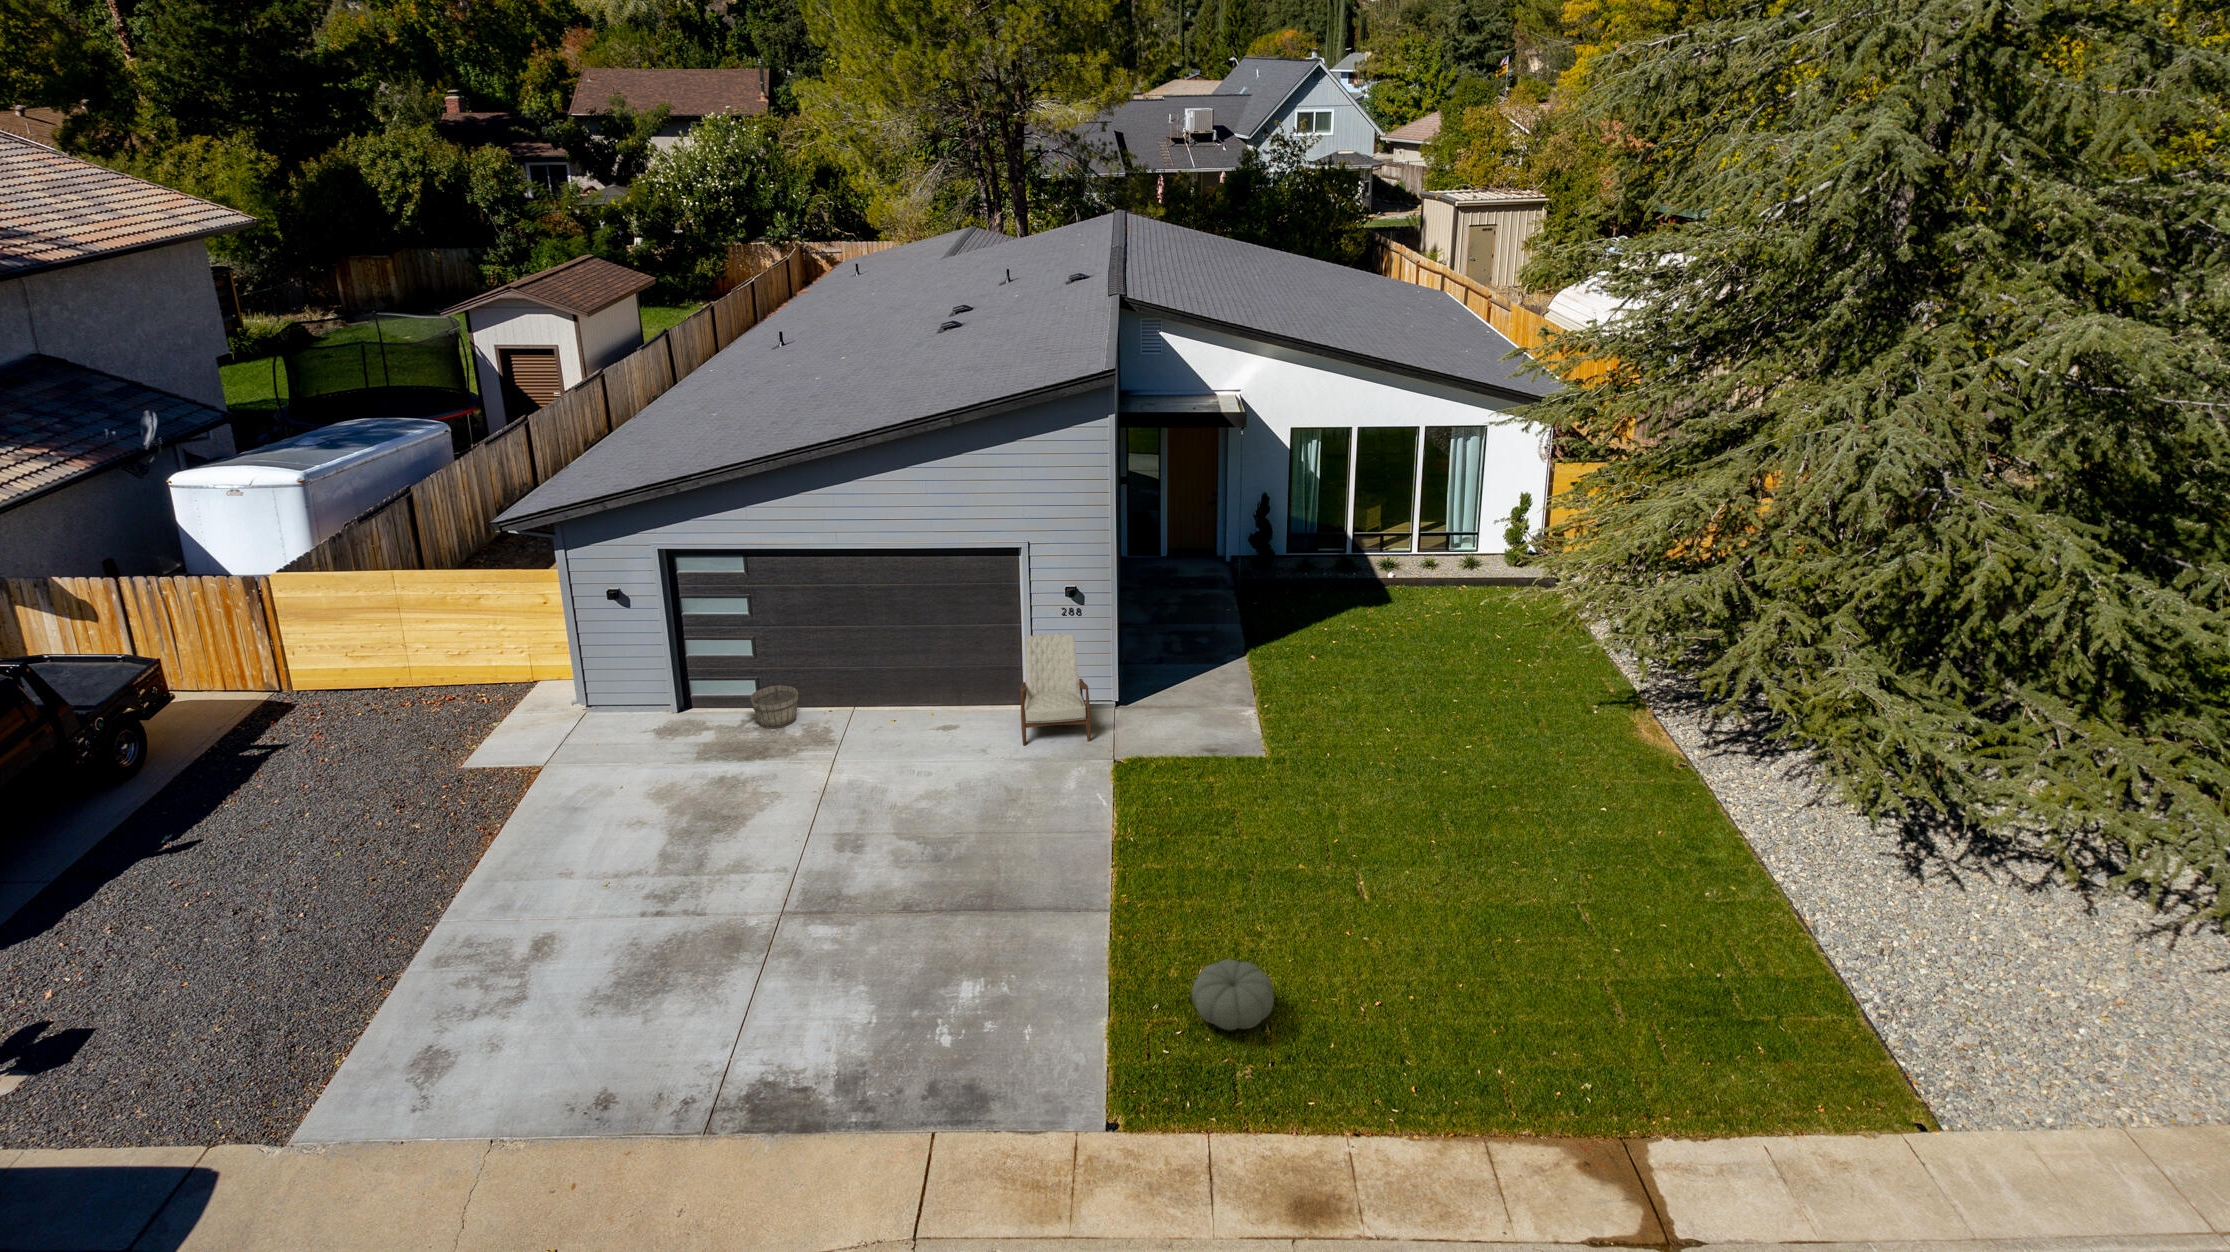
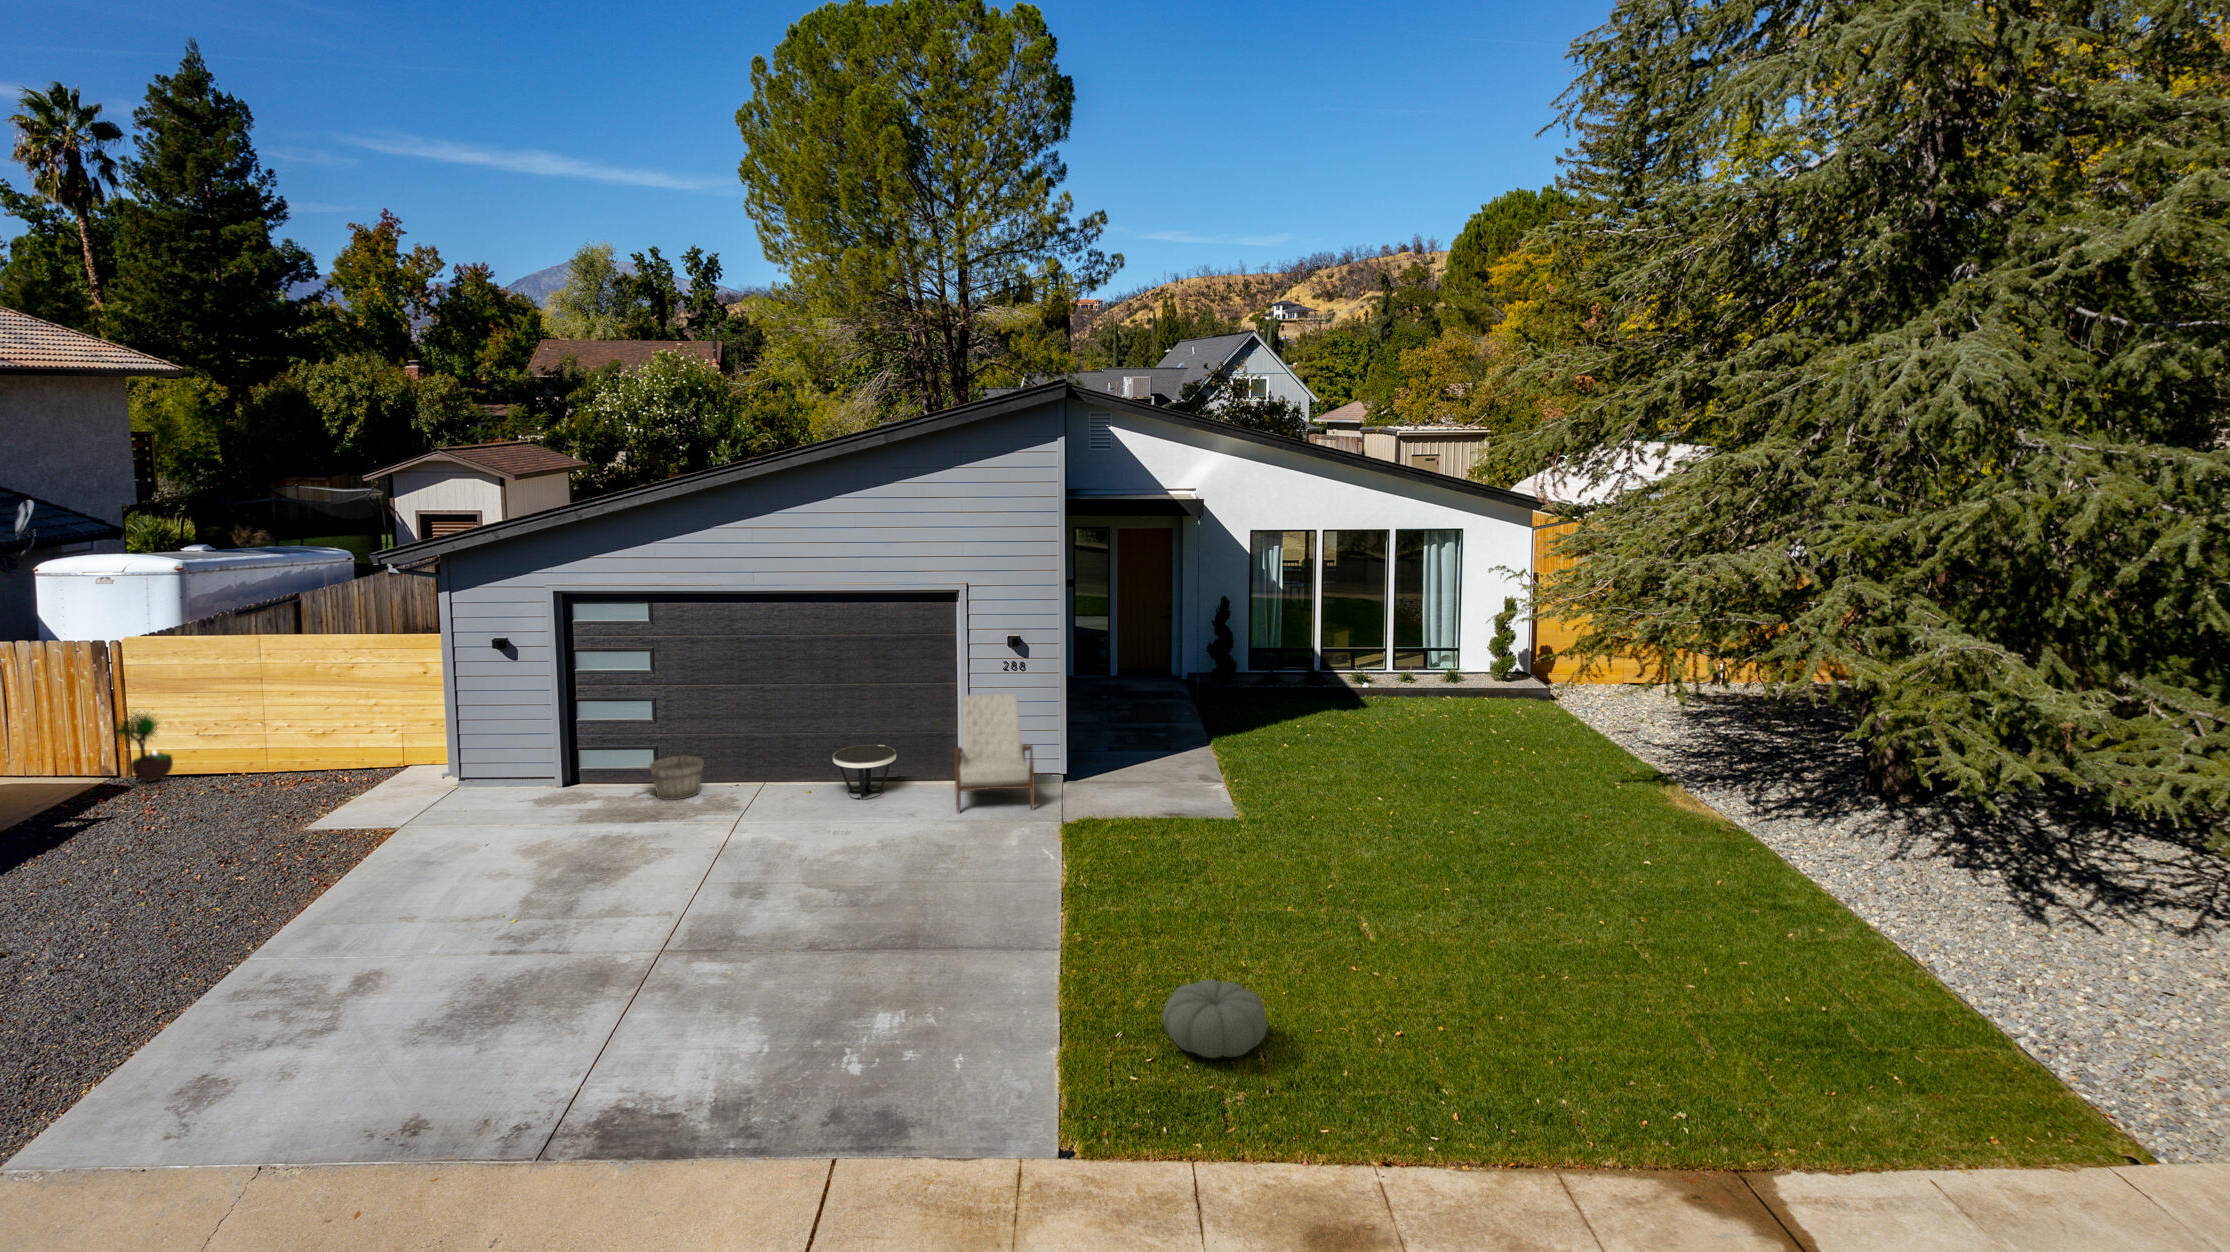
potted tree: none [261,643,322,705] -> present [114,711,173,781]
side table: none [912,675,969,729] -> present [833,745,896,800]

